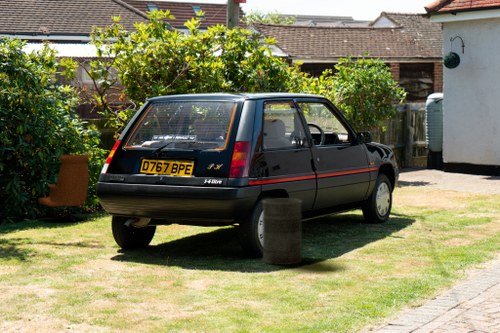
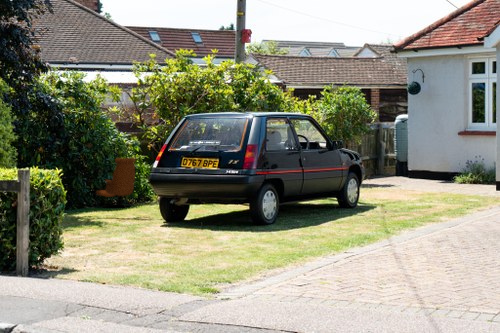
trash can: present [262,199,302,265] -> none [265,185,293,229]

